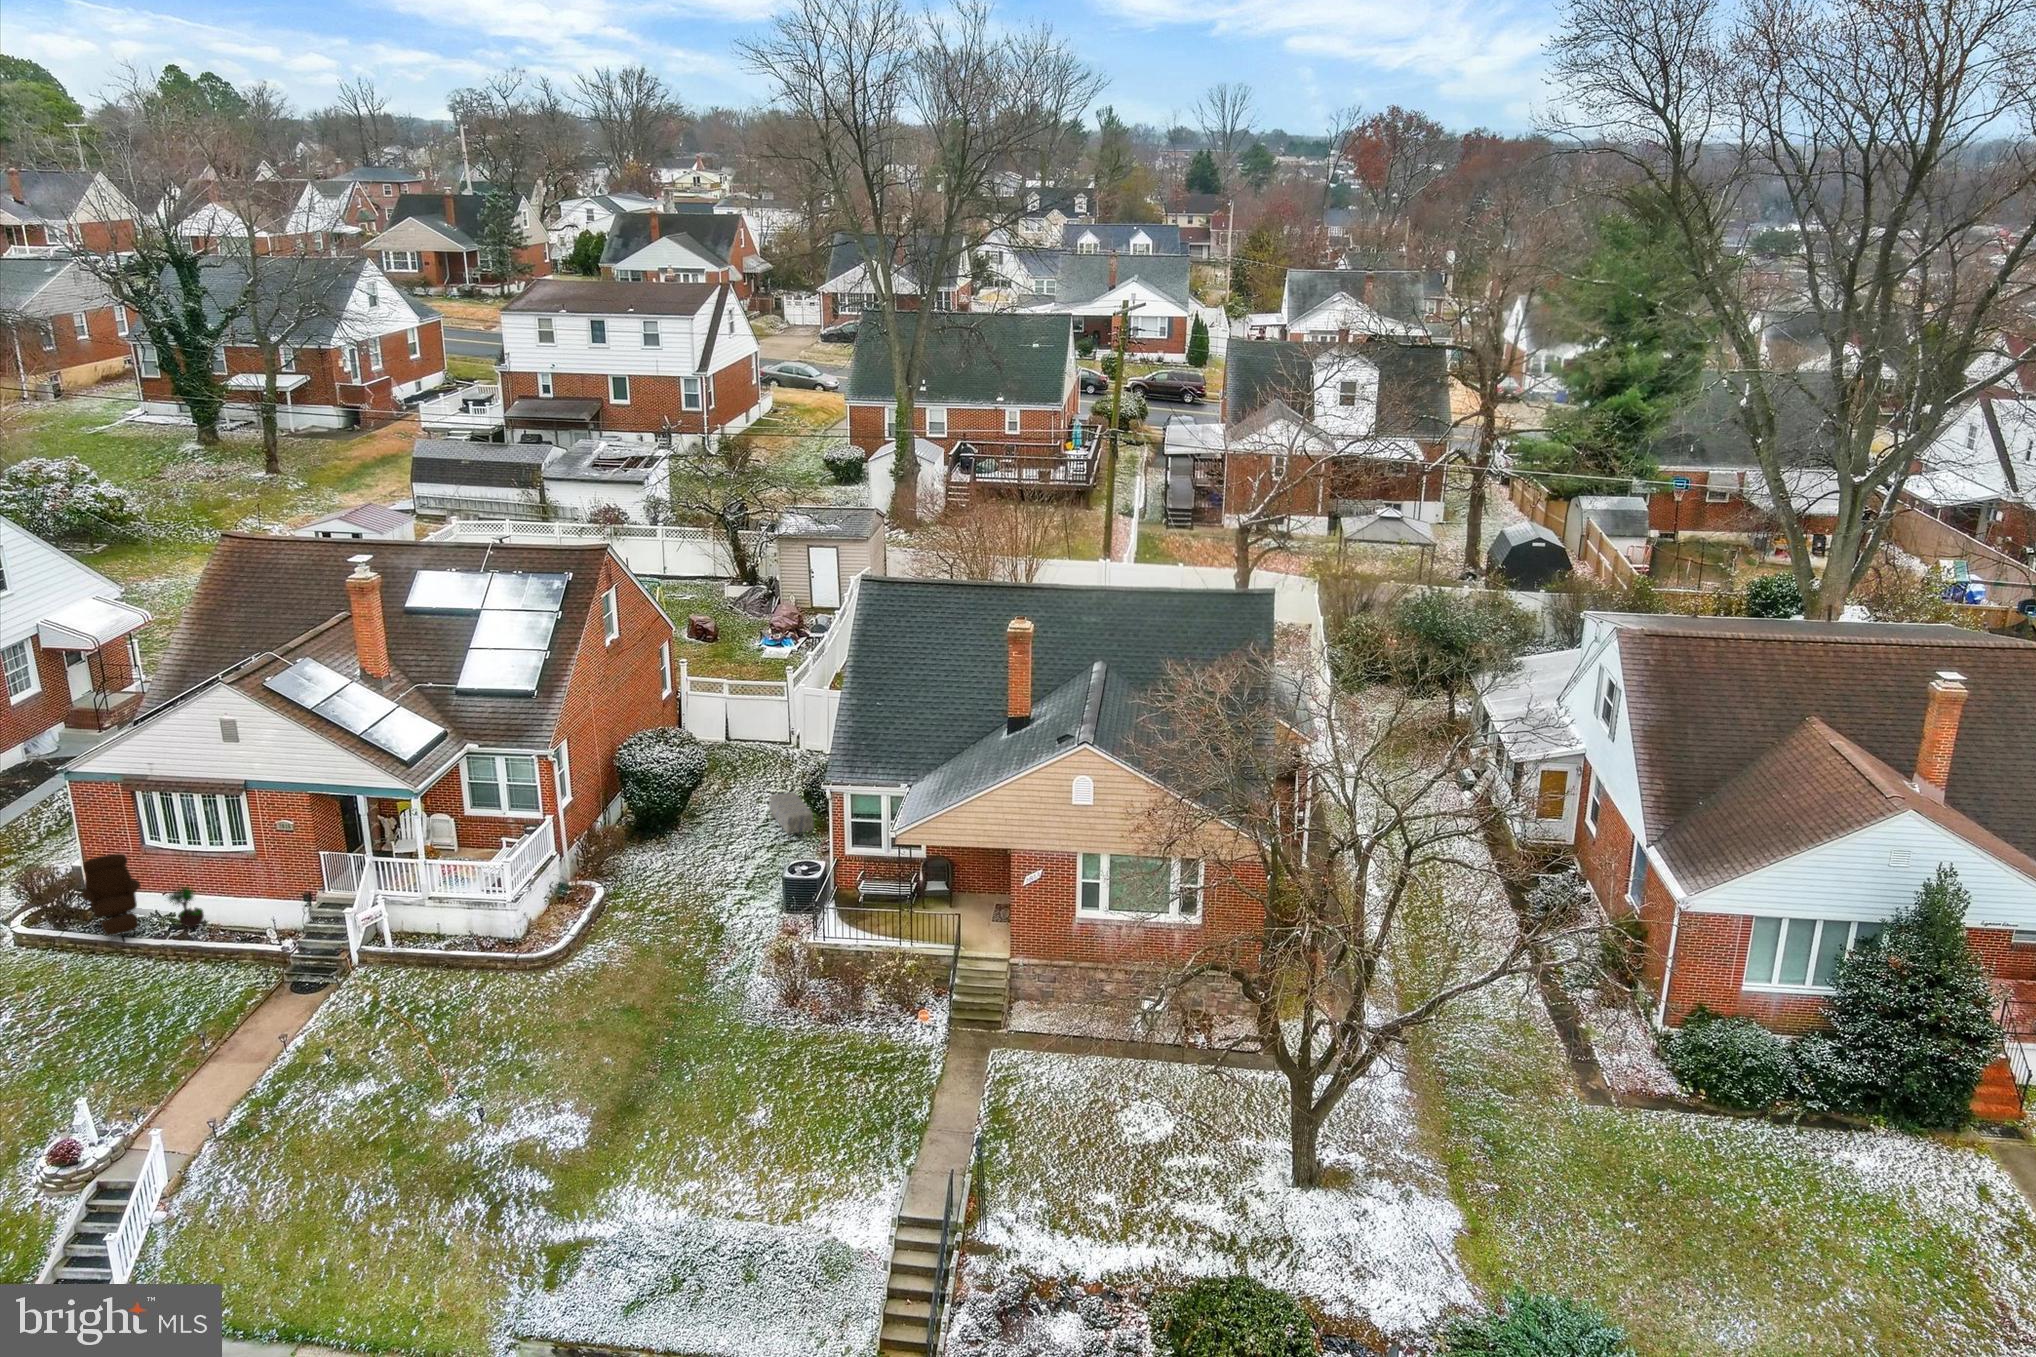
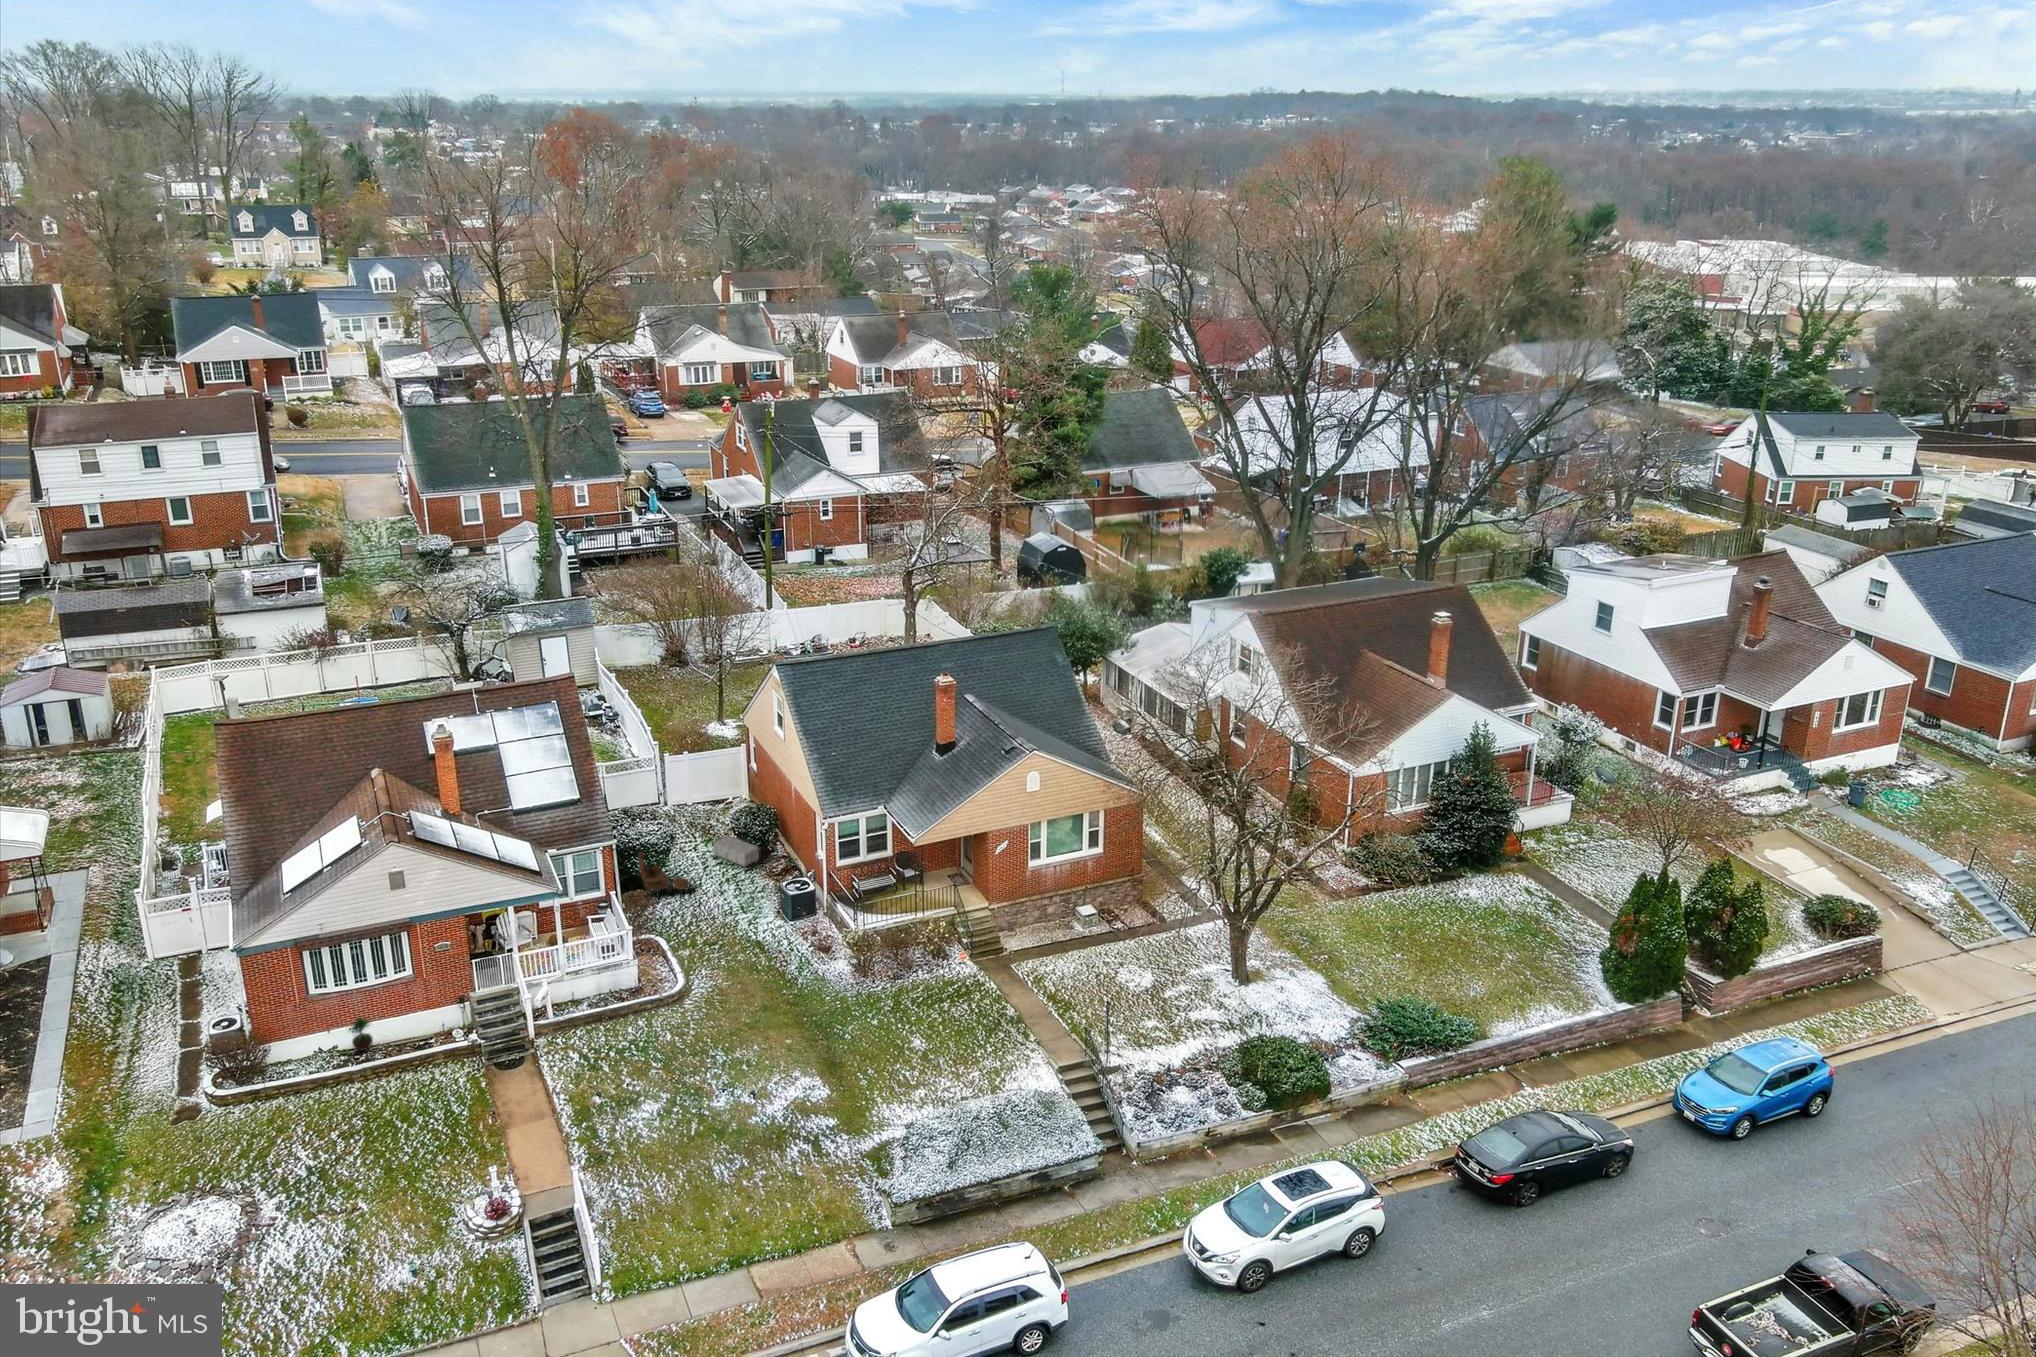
lounge chair: present [81,854,141,941] -> present [639,852,689,895]

